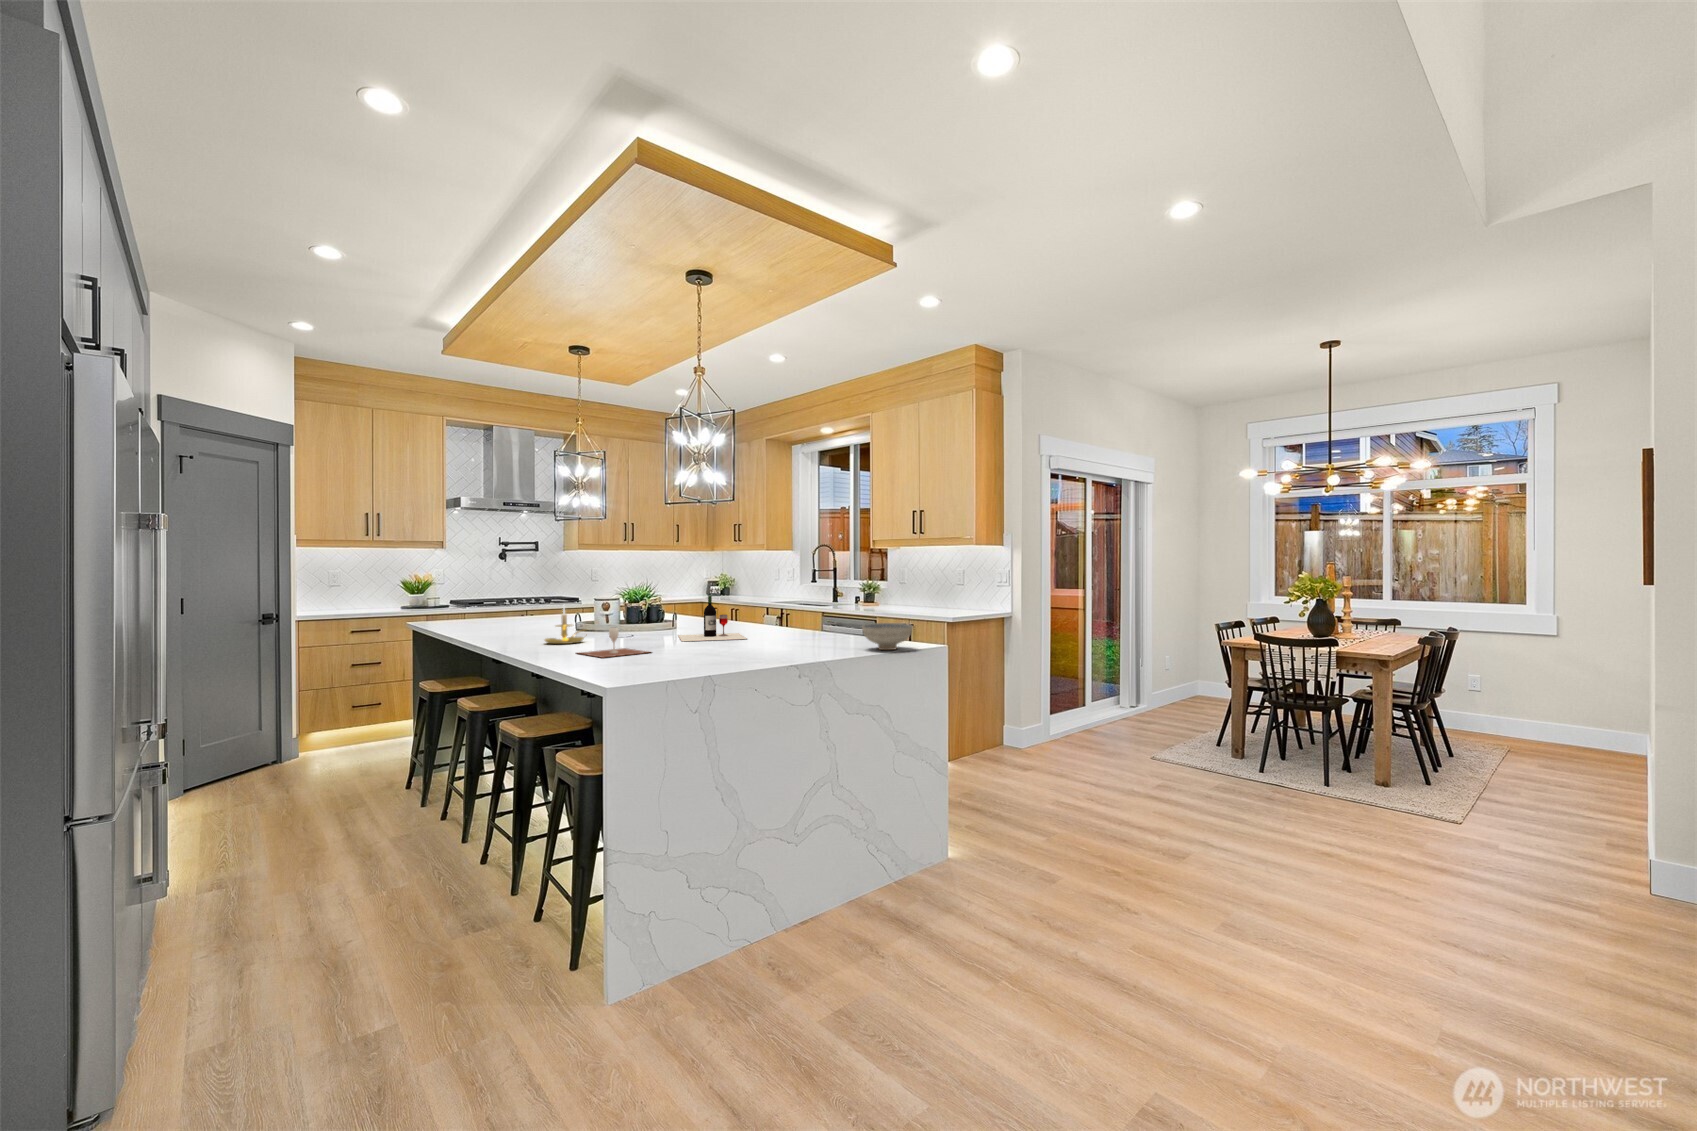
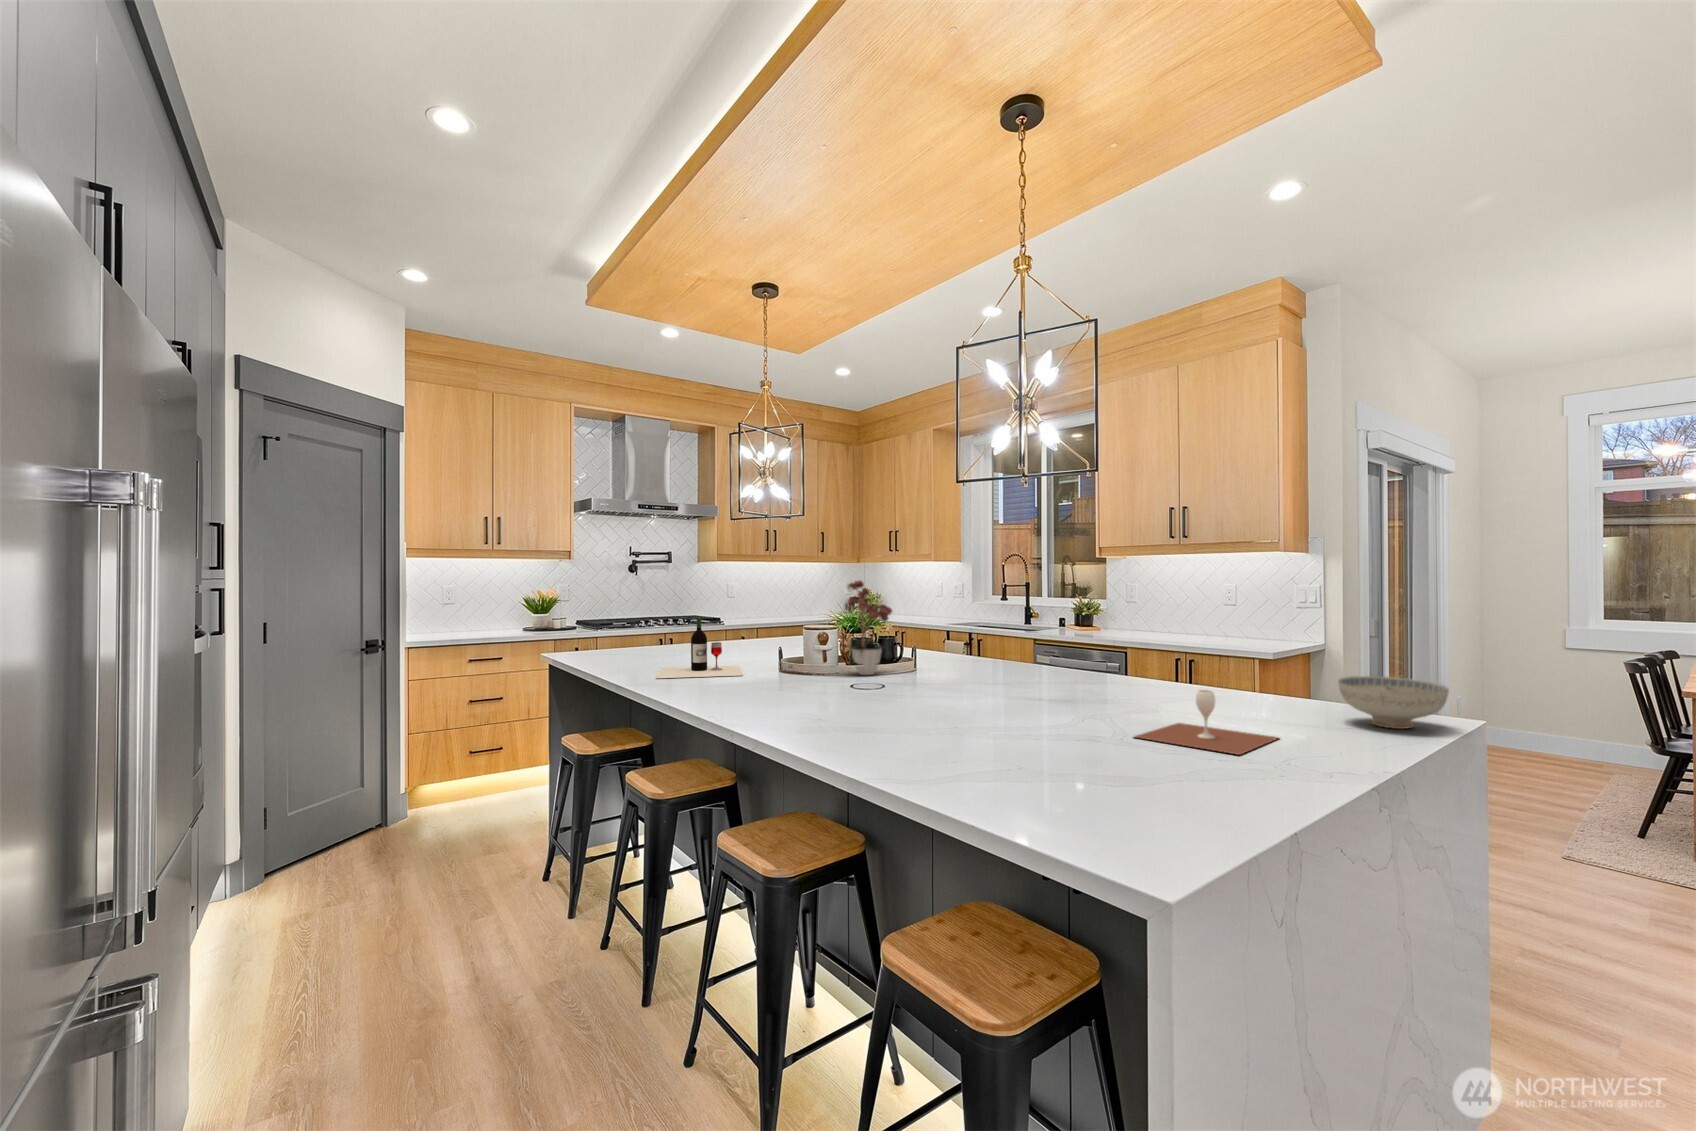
flower arrangement: none [615,564,659,632] -> present [845,581,892,675]
wine bottle: present [678,596,747,641] -> present [656,618,743,678]
candle holder: present [545,608,585,644] -> none [765,638,830,702]
wine glass: present [580,628,648,658] -> present [1135,690,1278,755]

